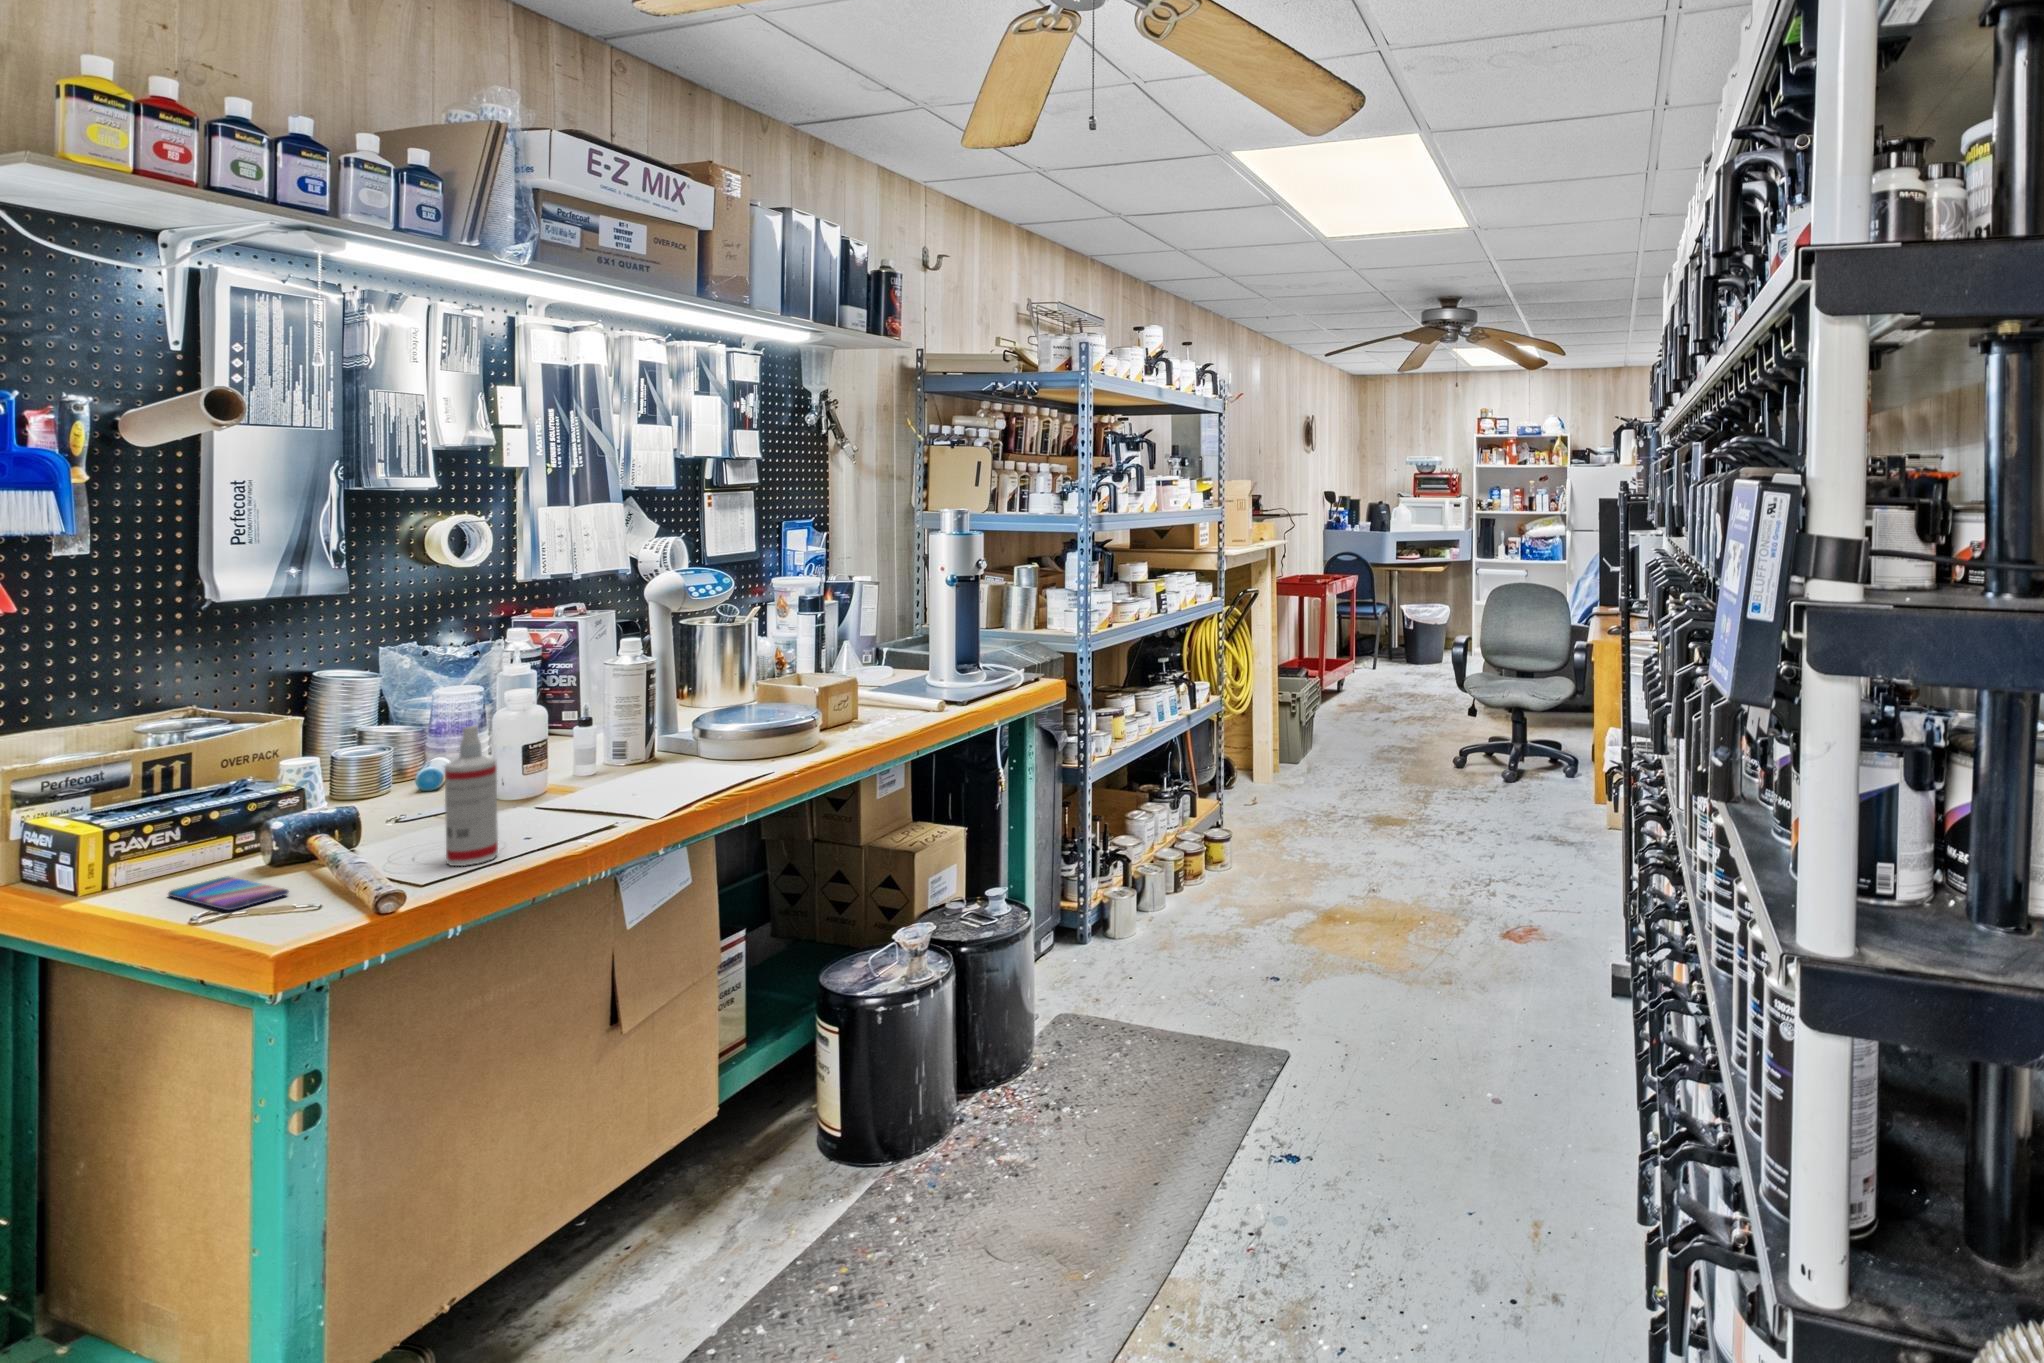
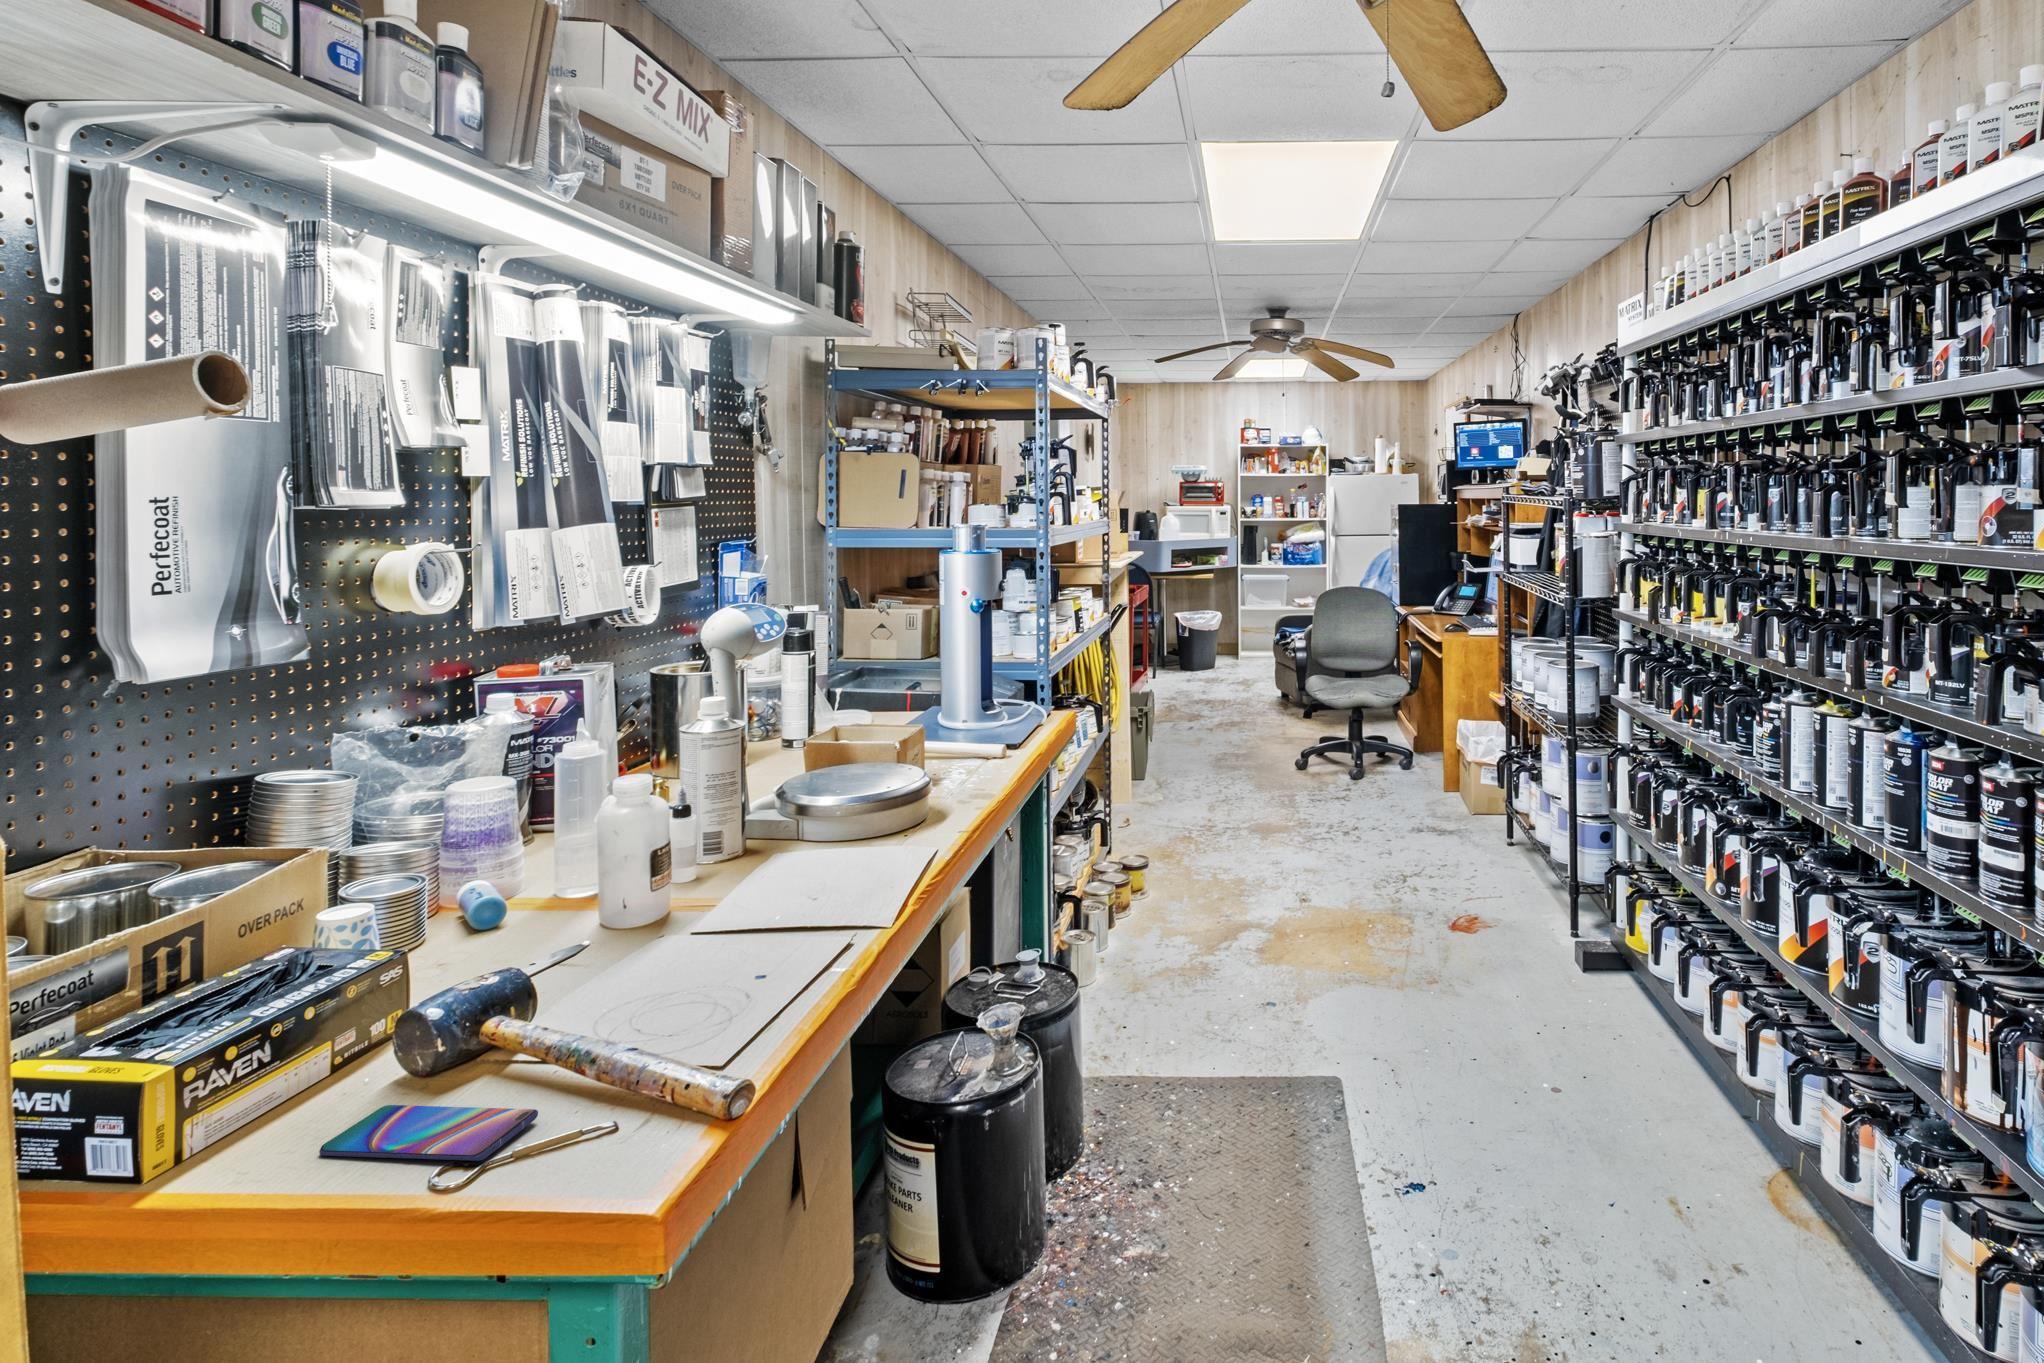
spray bottle: present [445,725,498,866] -> none [701,834,764,1031]

